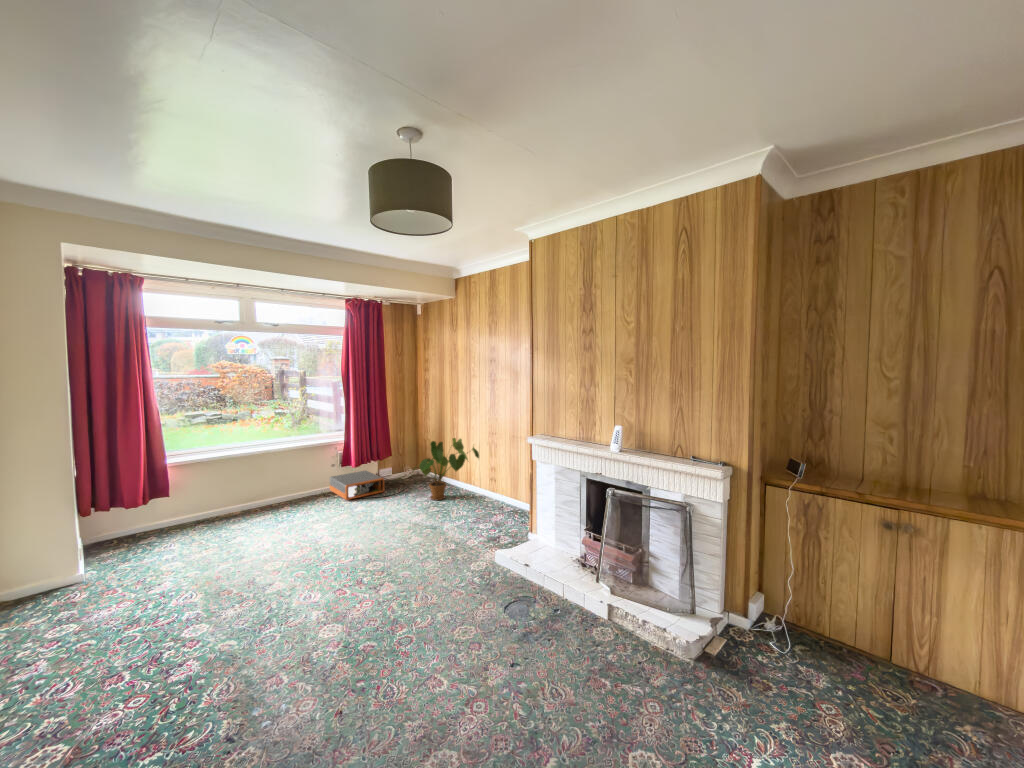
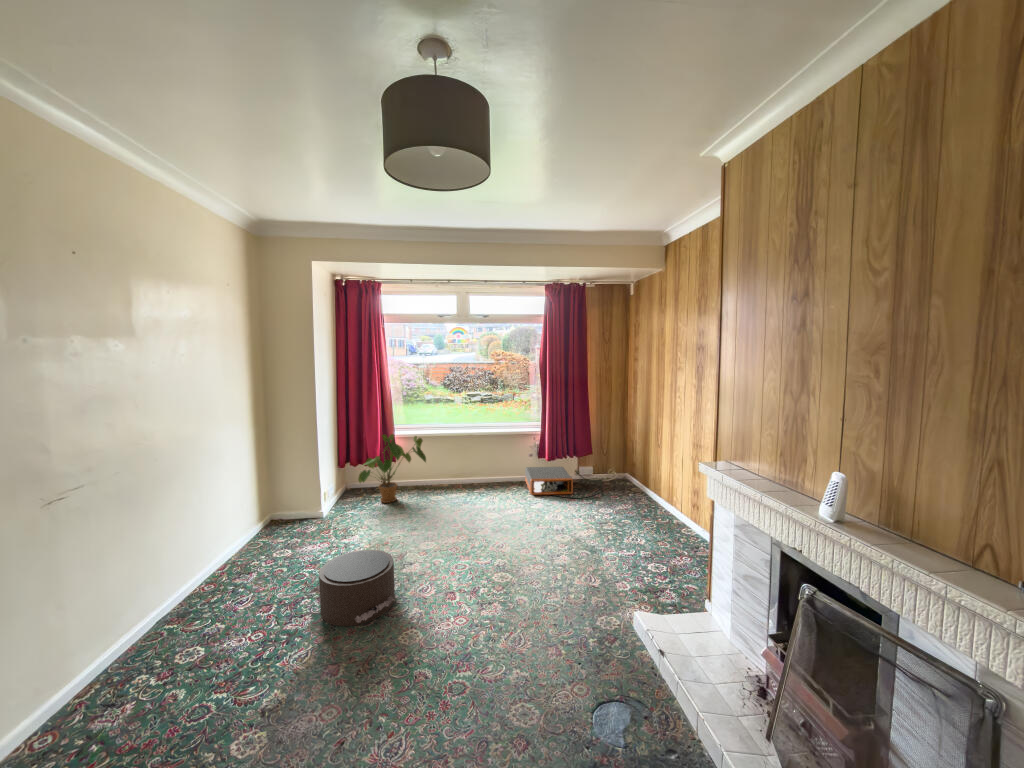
house plant: present [412,438,479,500] -> present [358,434,426,503]
pouf: none [172,574,295,661] -> present [309,550,396,626]

